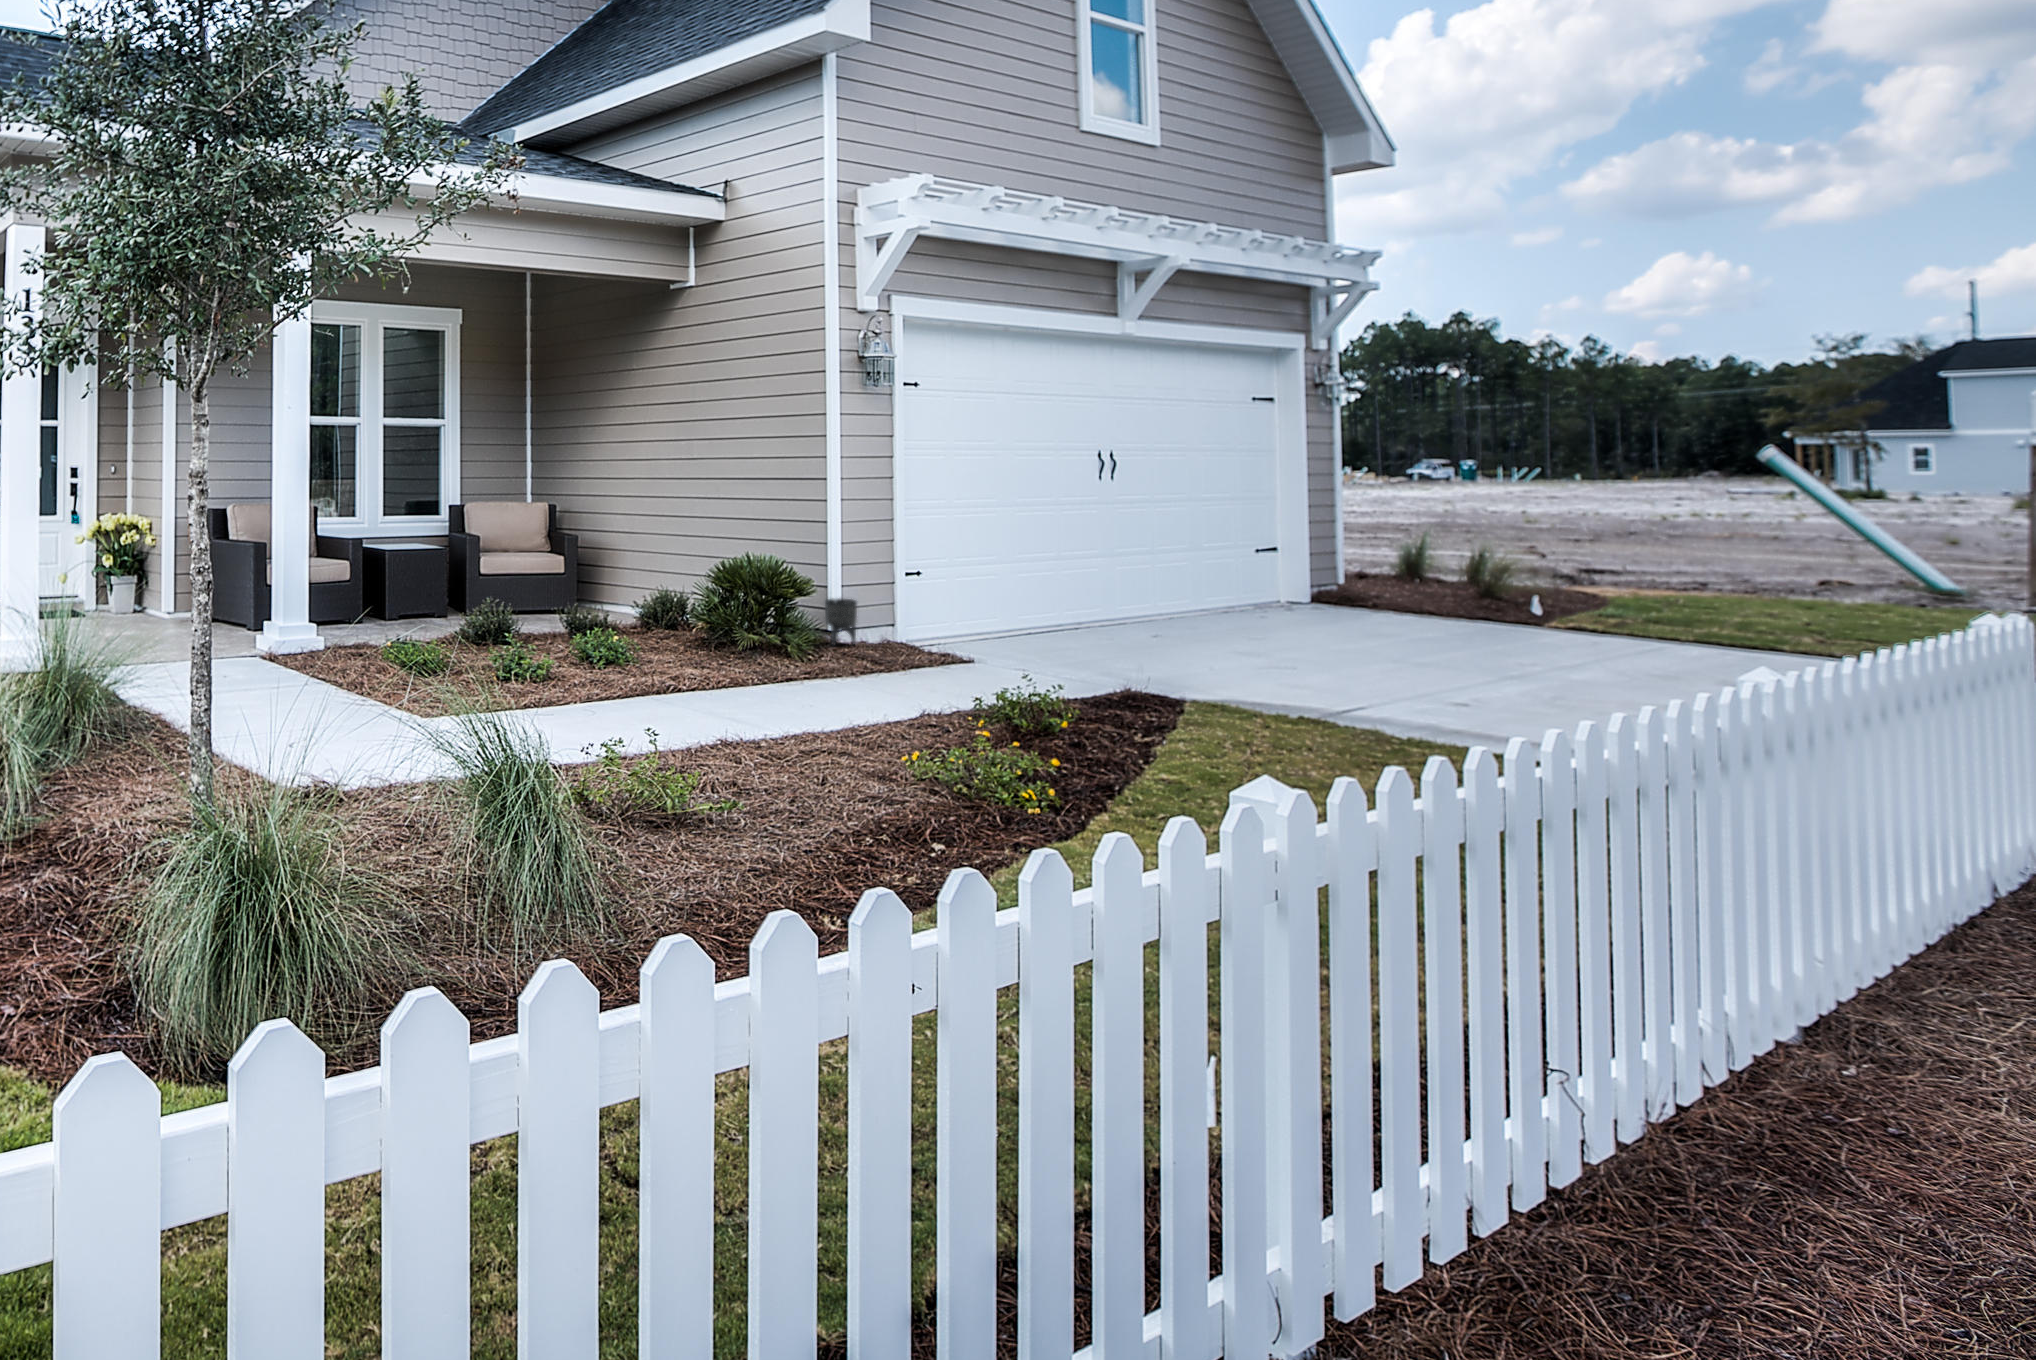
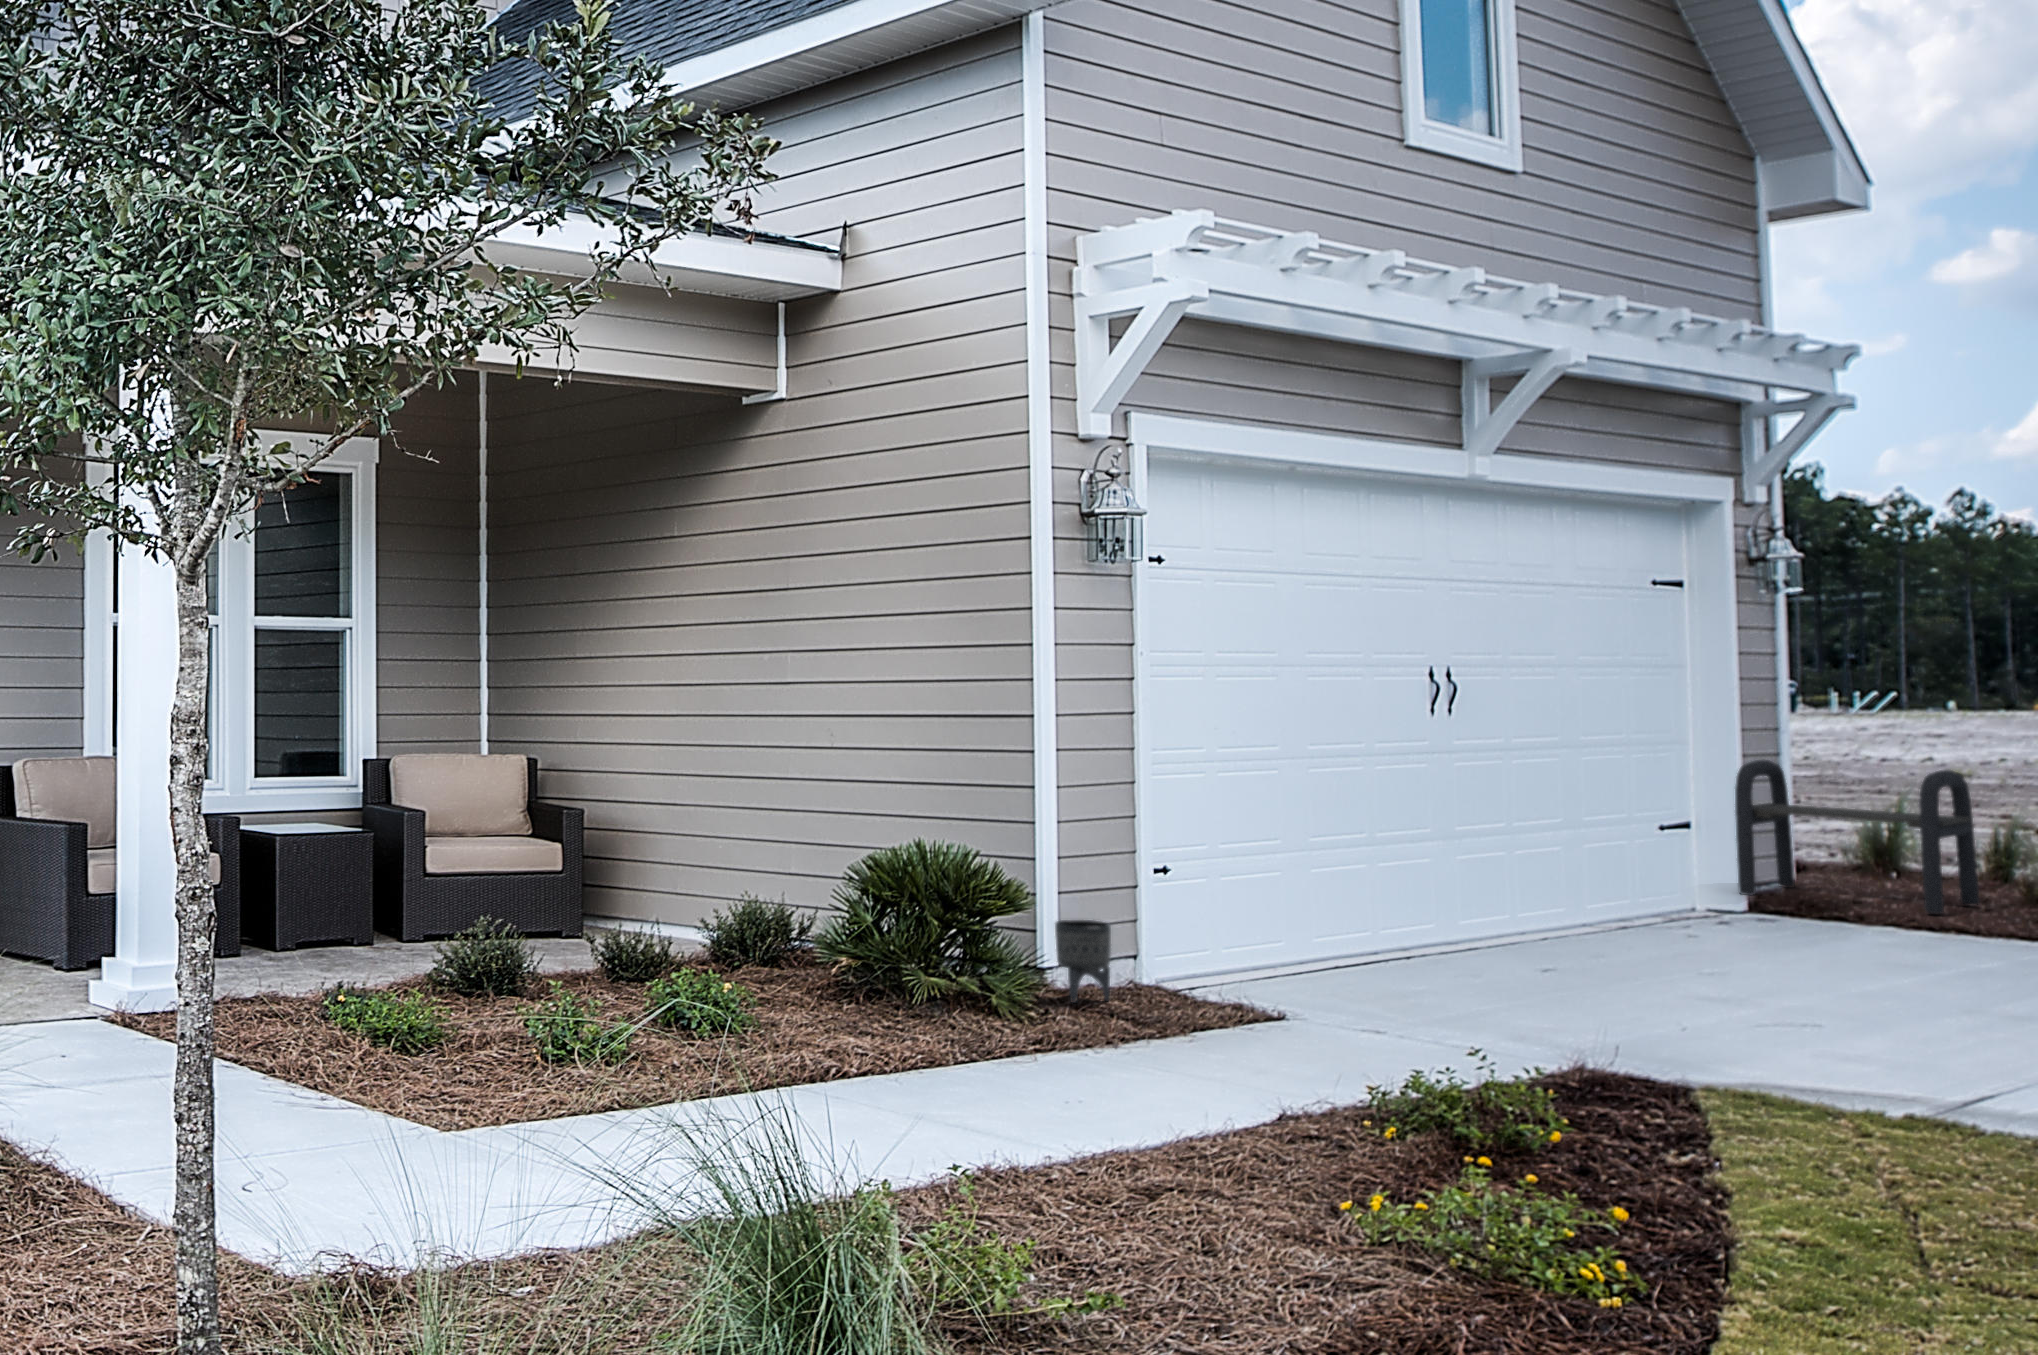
bench: none [1298,511,1449,605] -> present [1735,759,1980,914]

